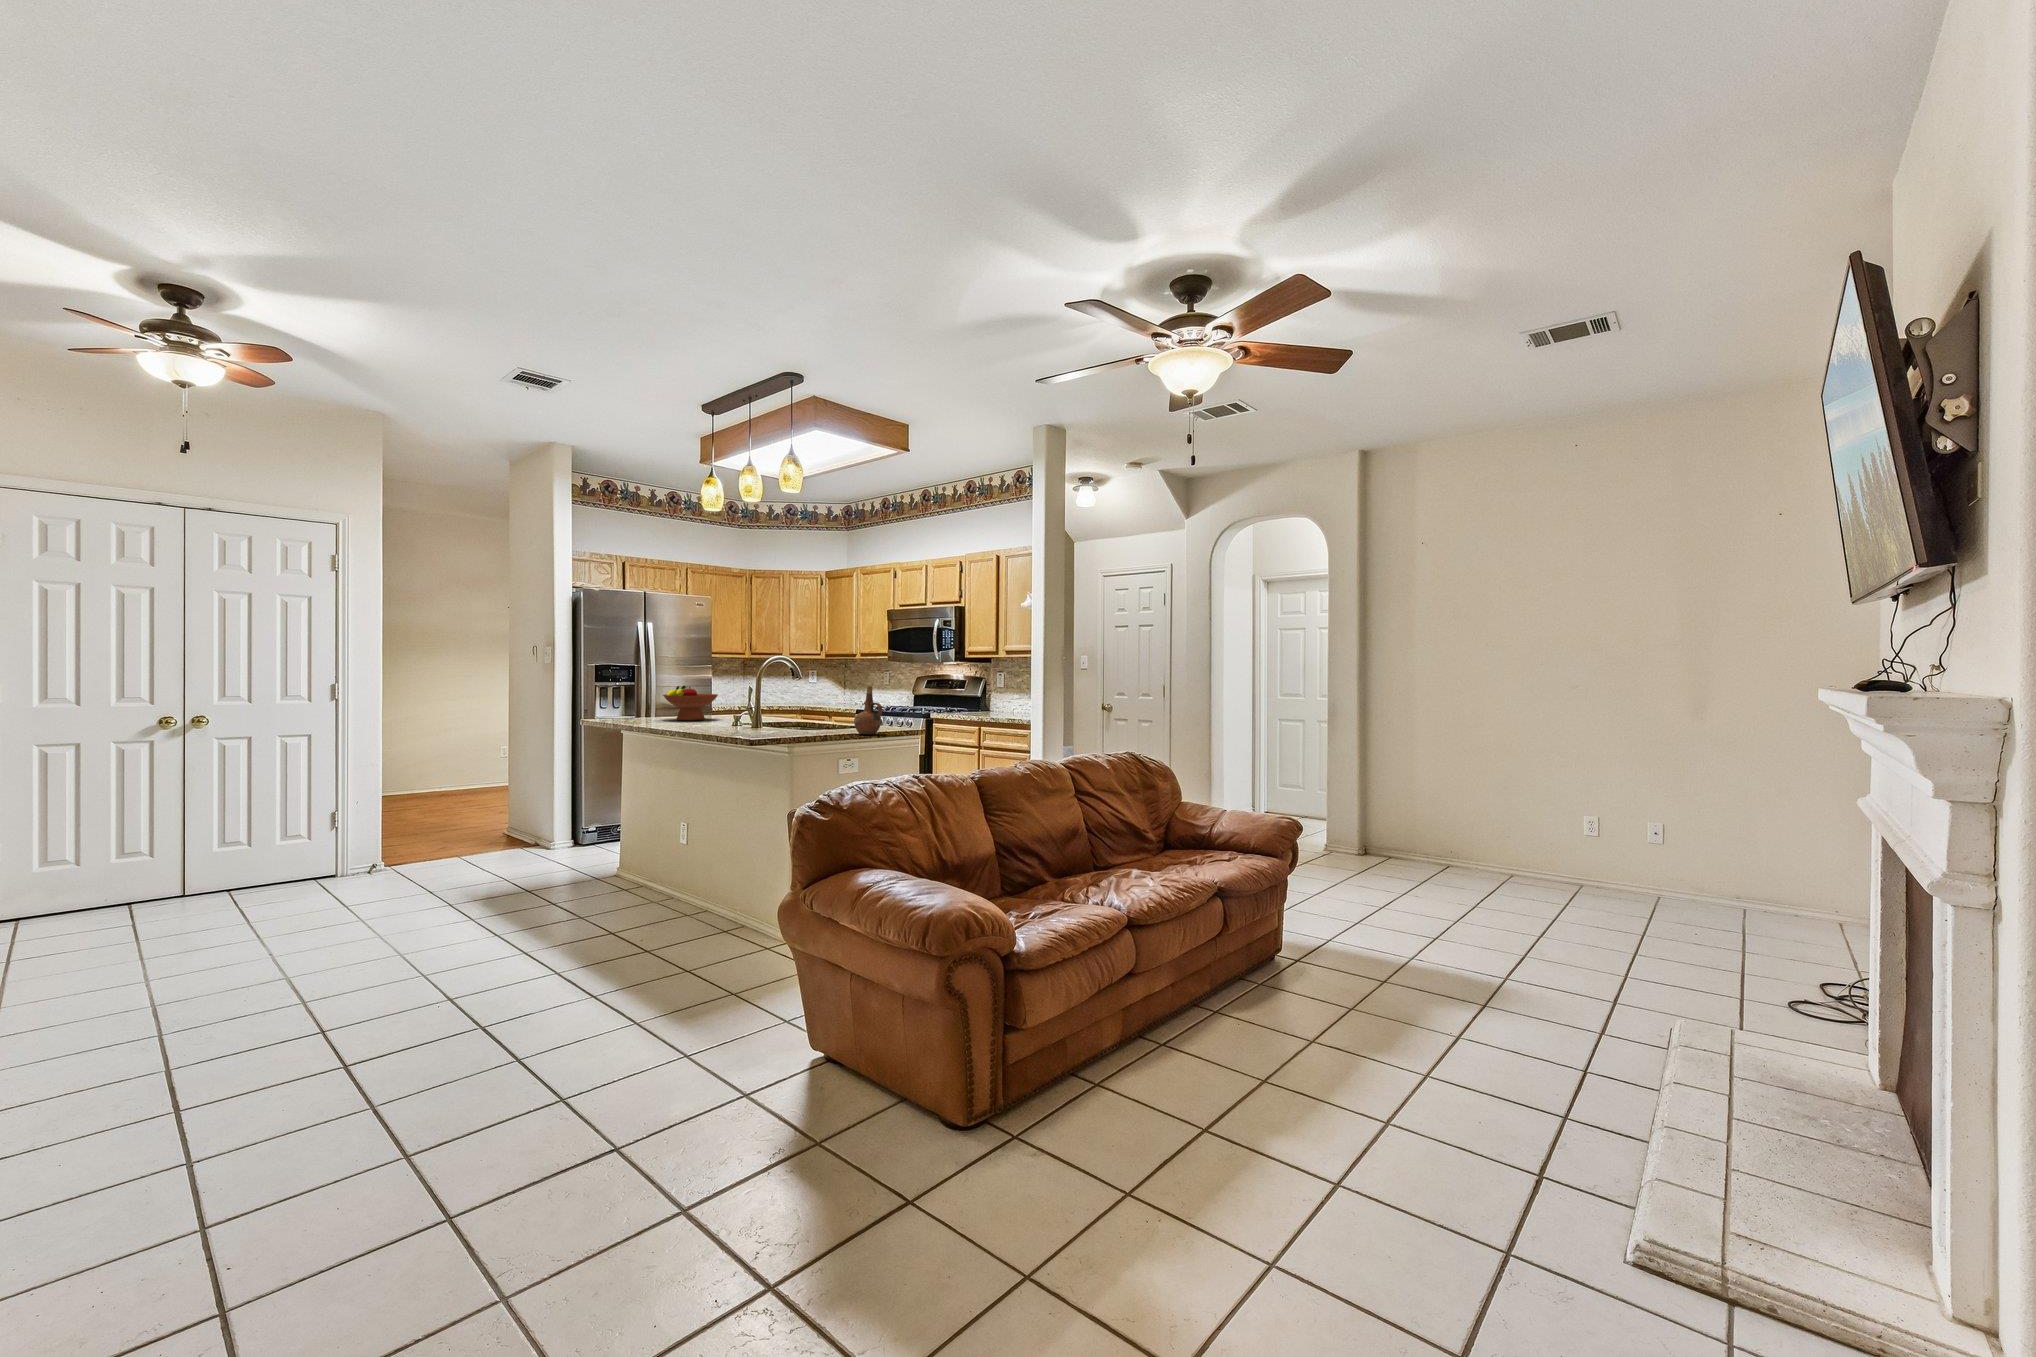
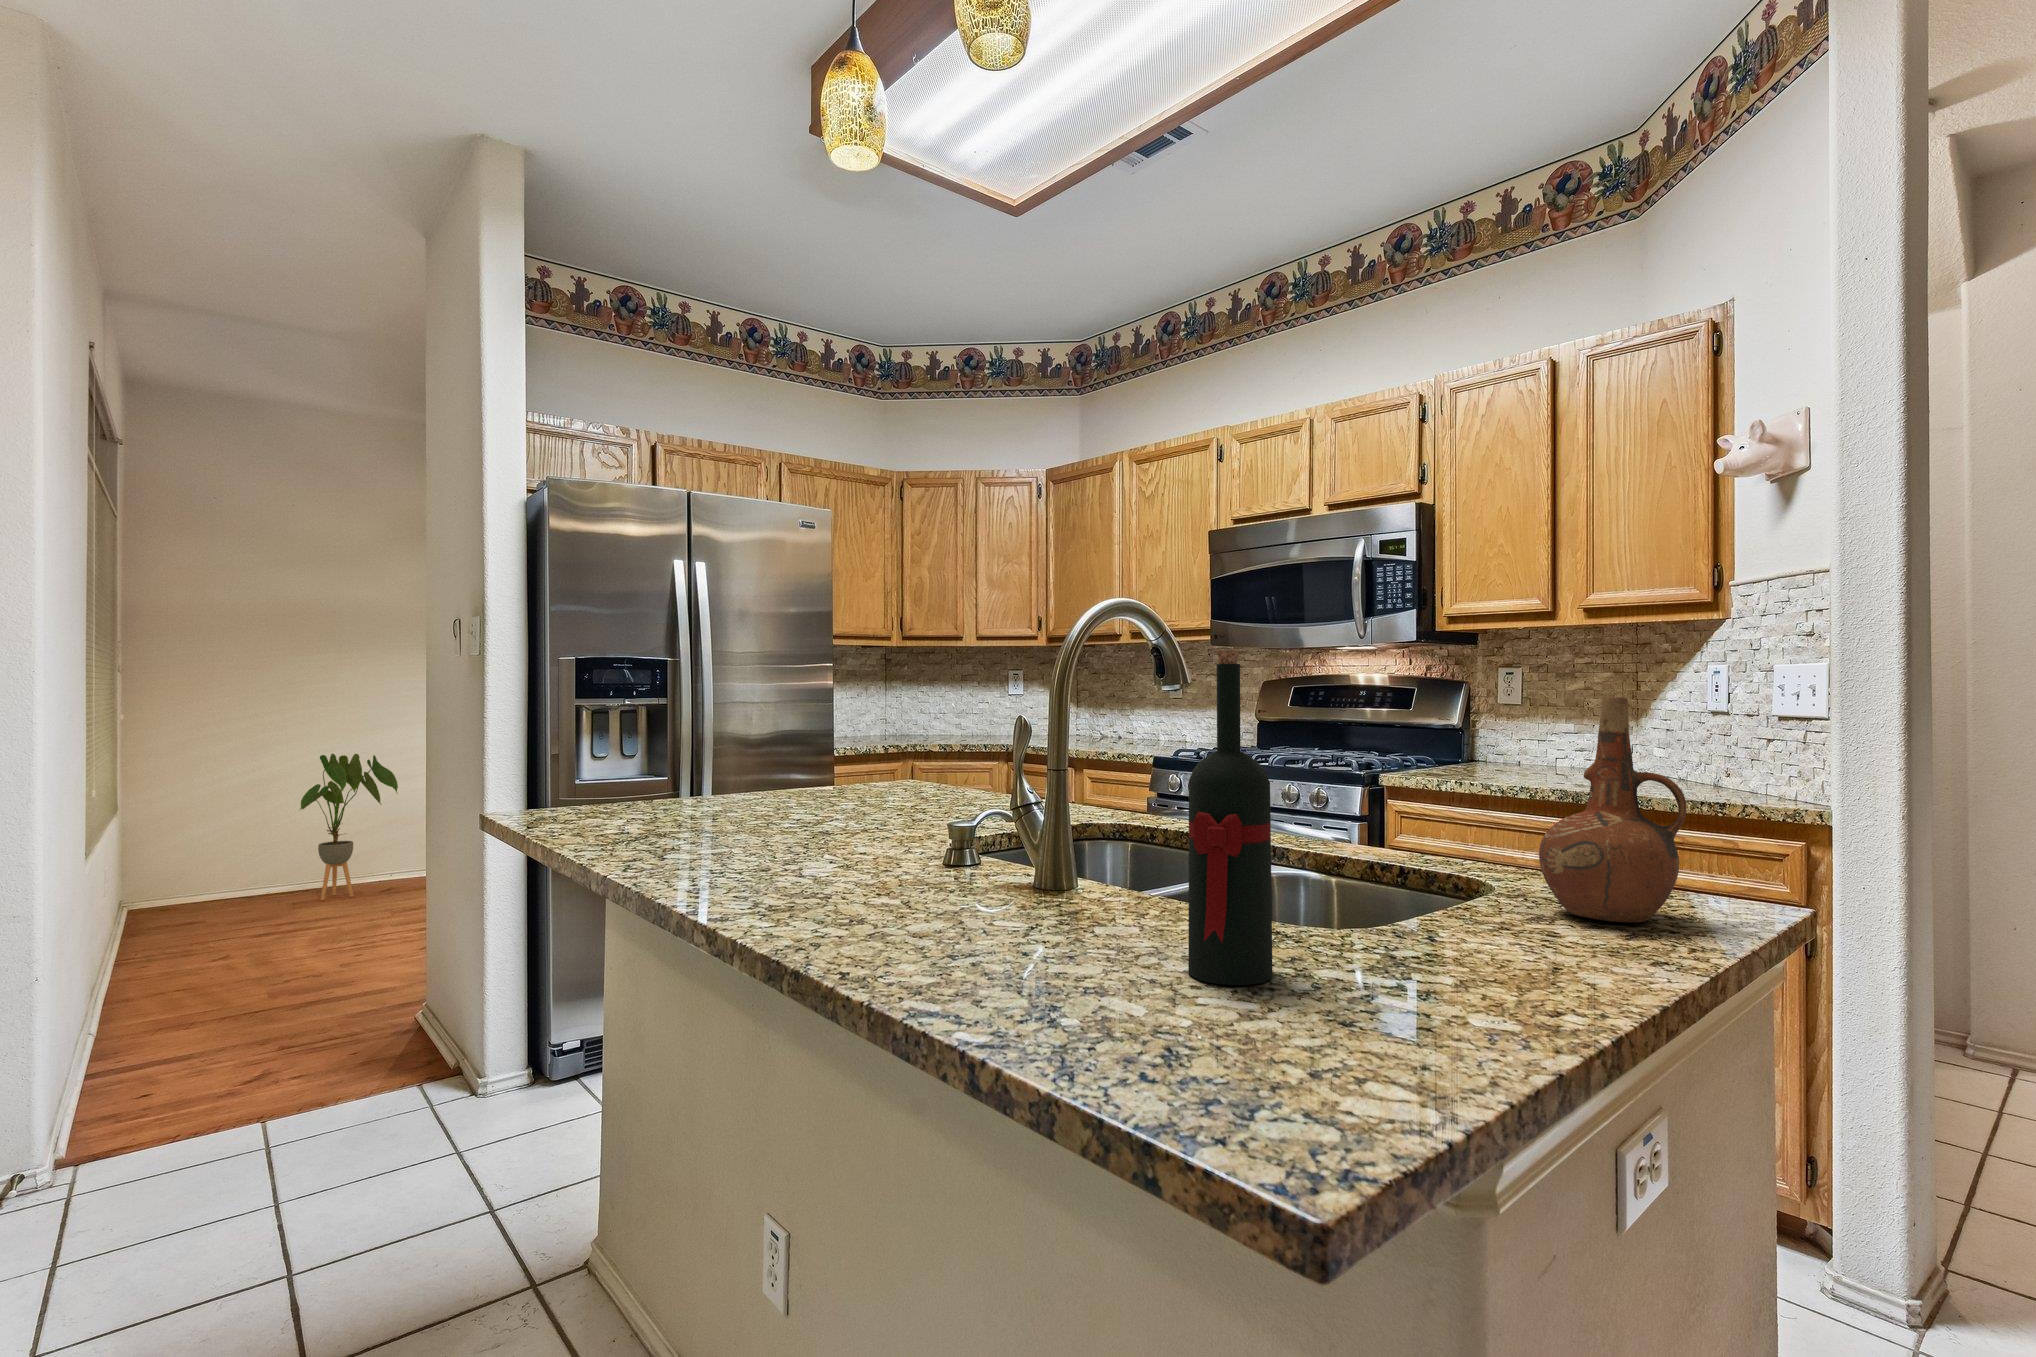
wine bottle: none [758,677,775,739] -> present [1188,651,1273,985]
fruit bowl: present [663,686,718,720] -> none [725,702,885,809]
house plant: none [409,711,466,791] -> present [300,754,398,900]

